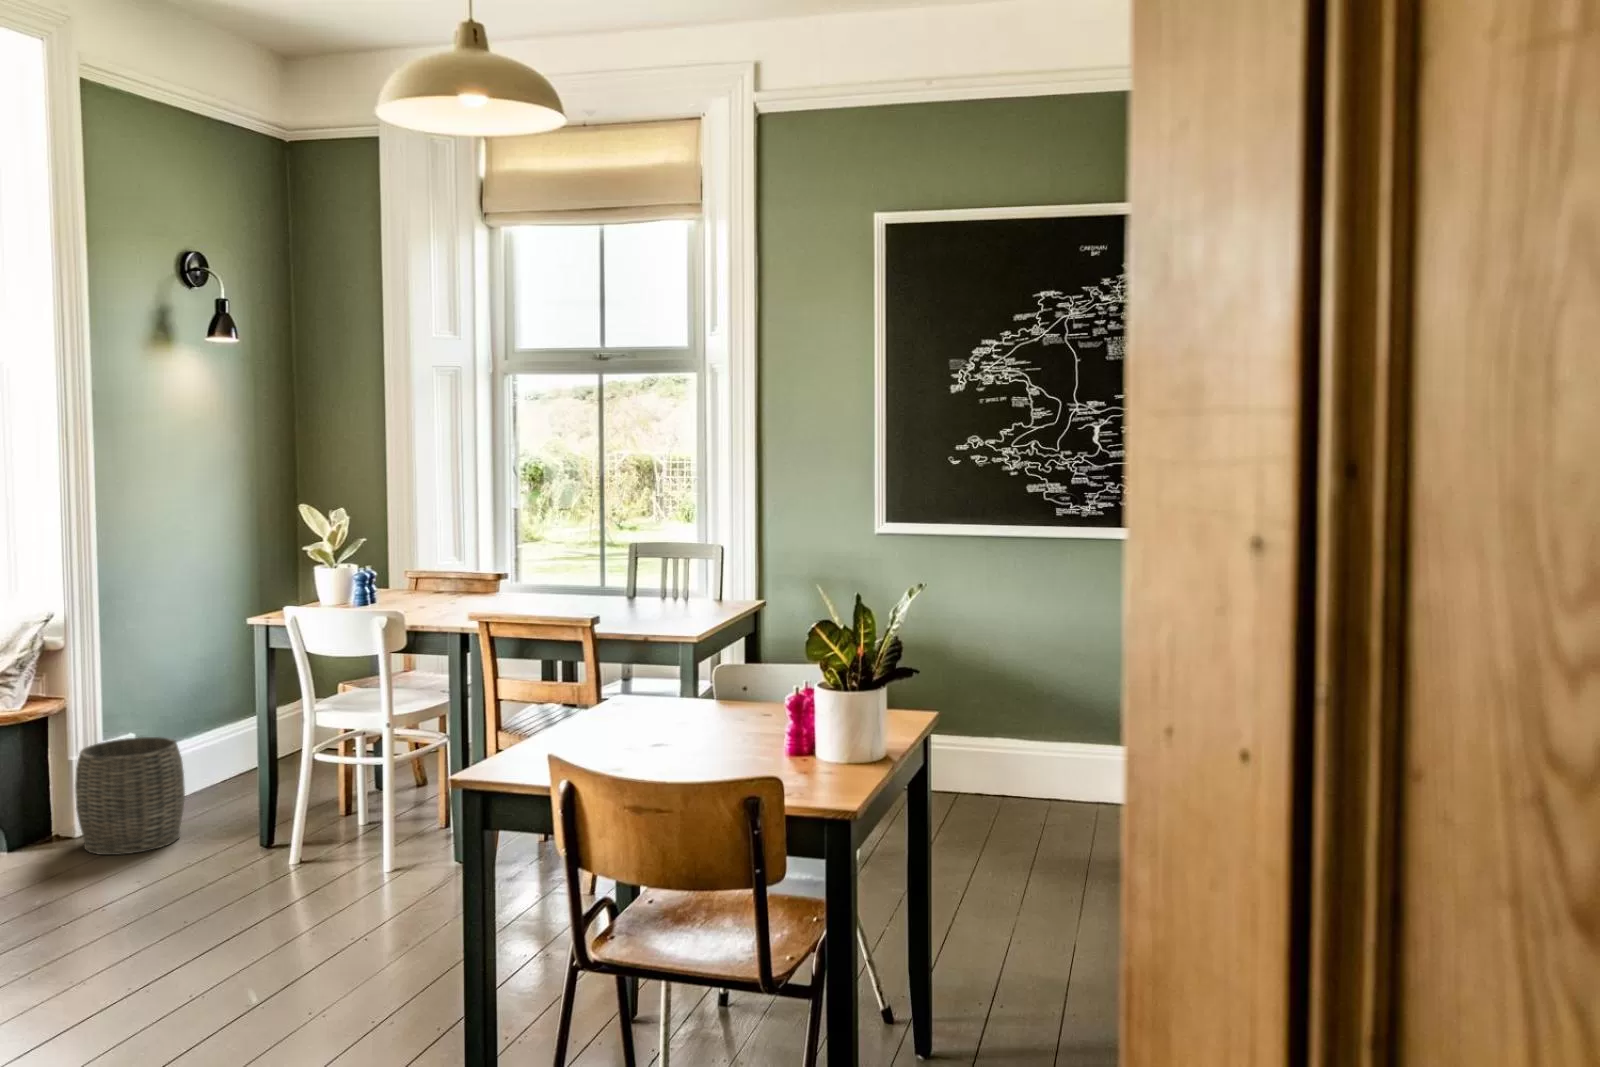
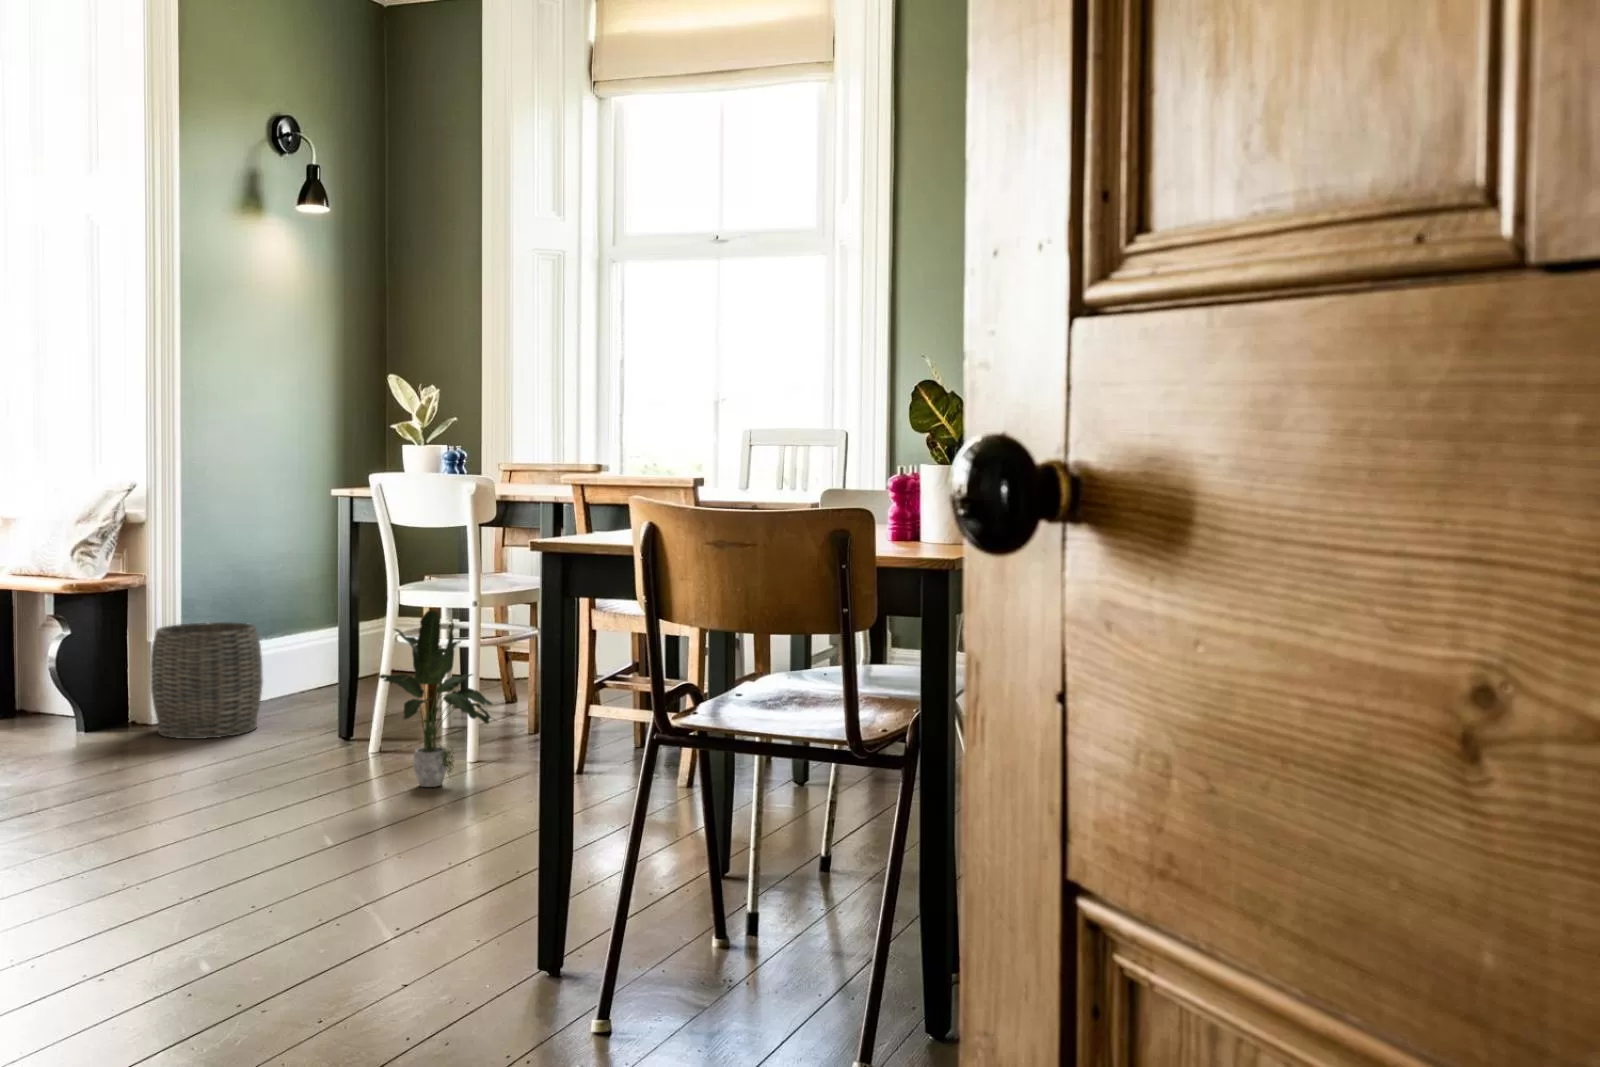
potted plant: none [302,750,415,914] -> present [379,610,493,787]

